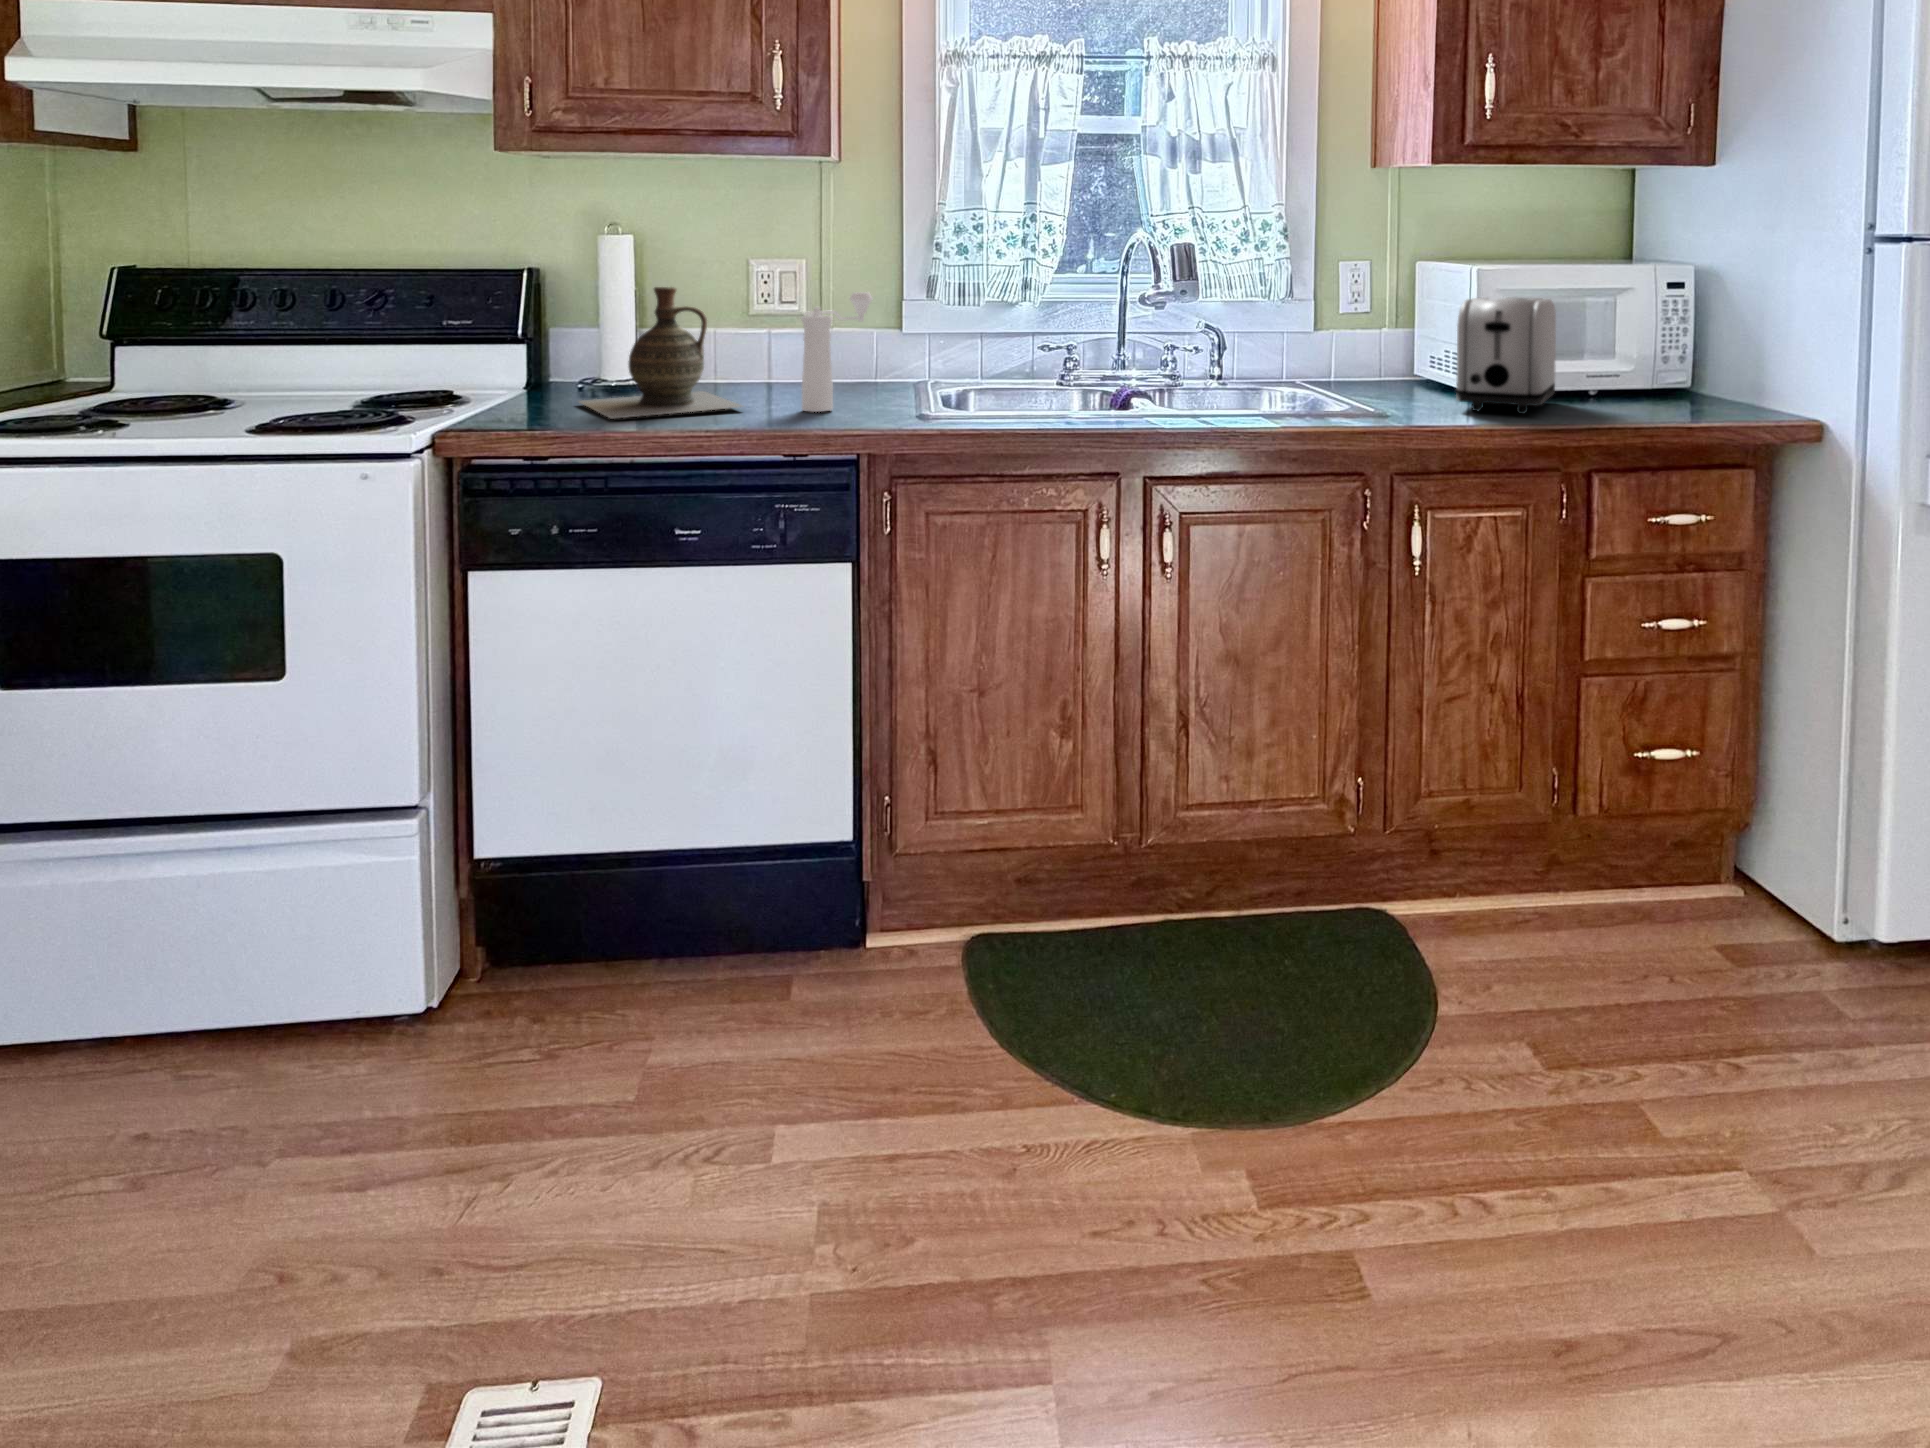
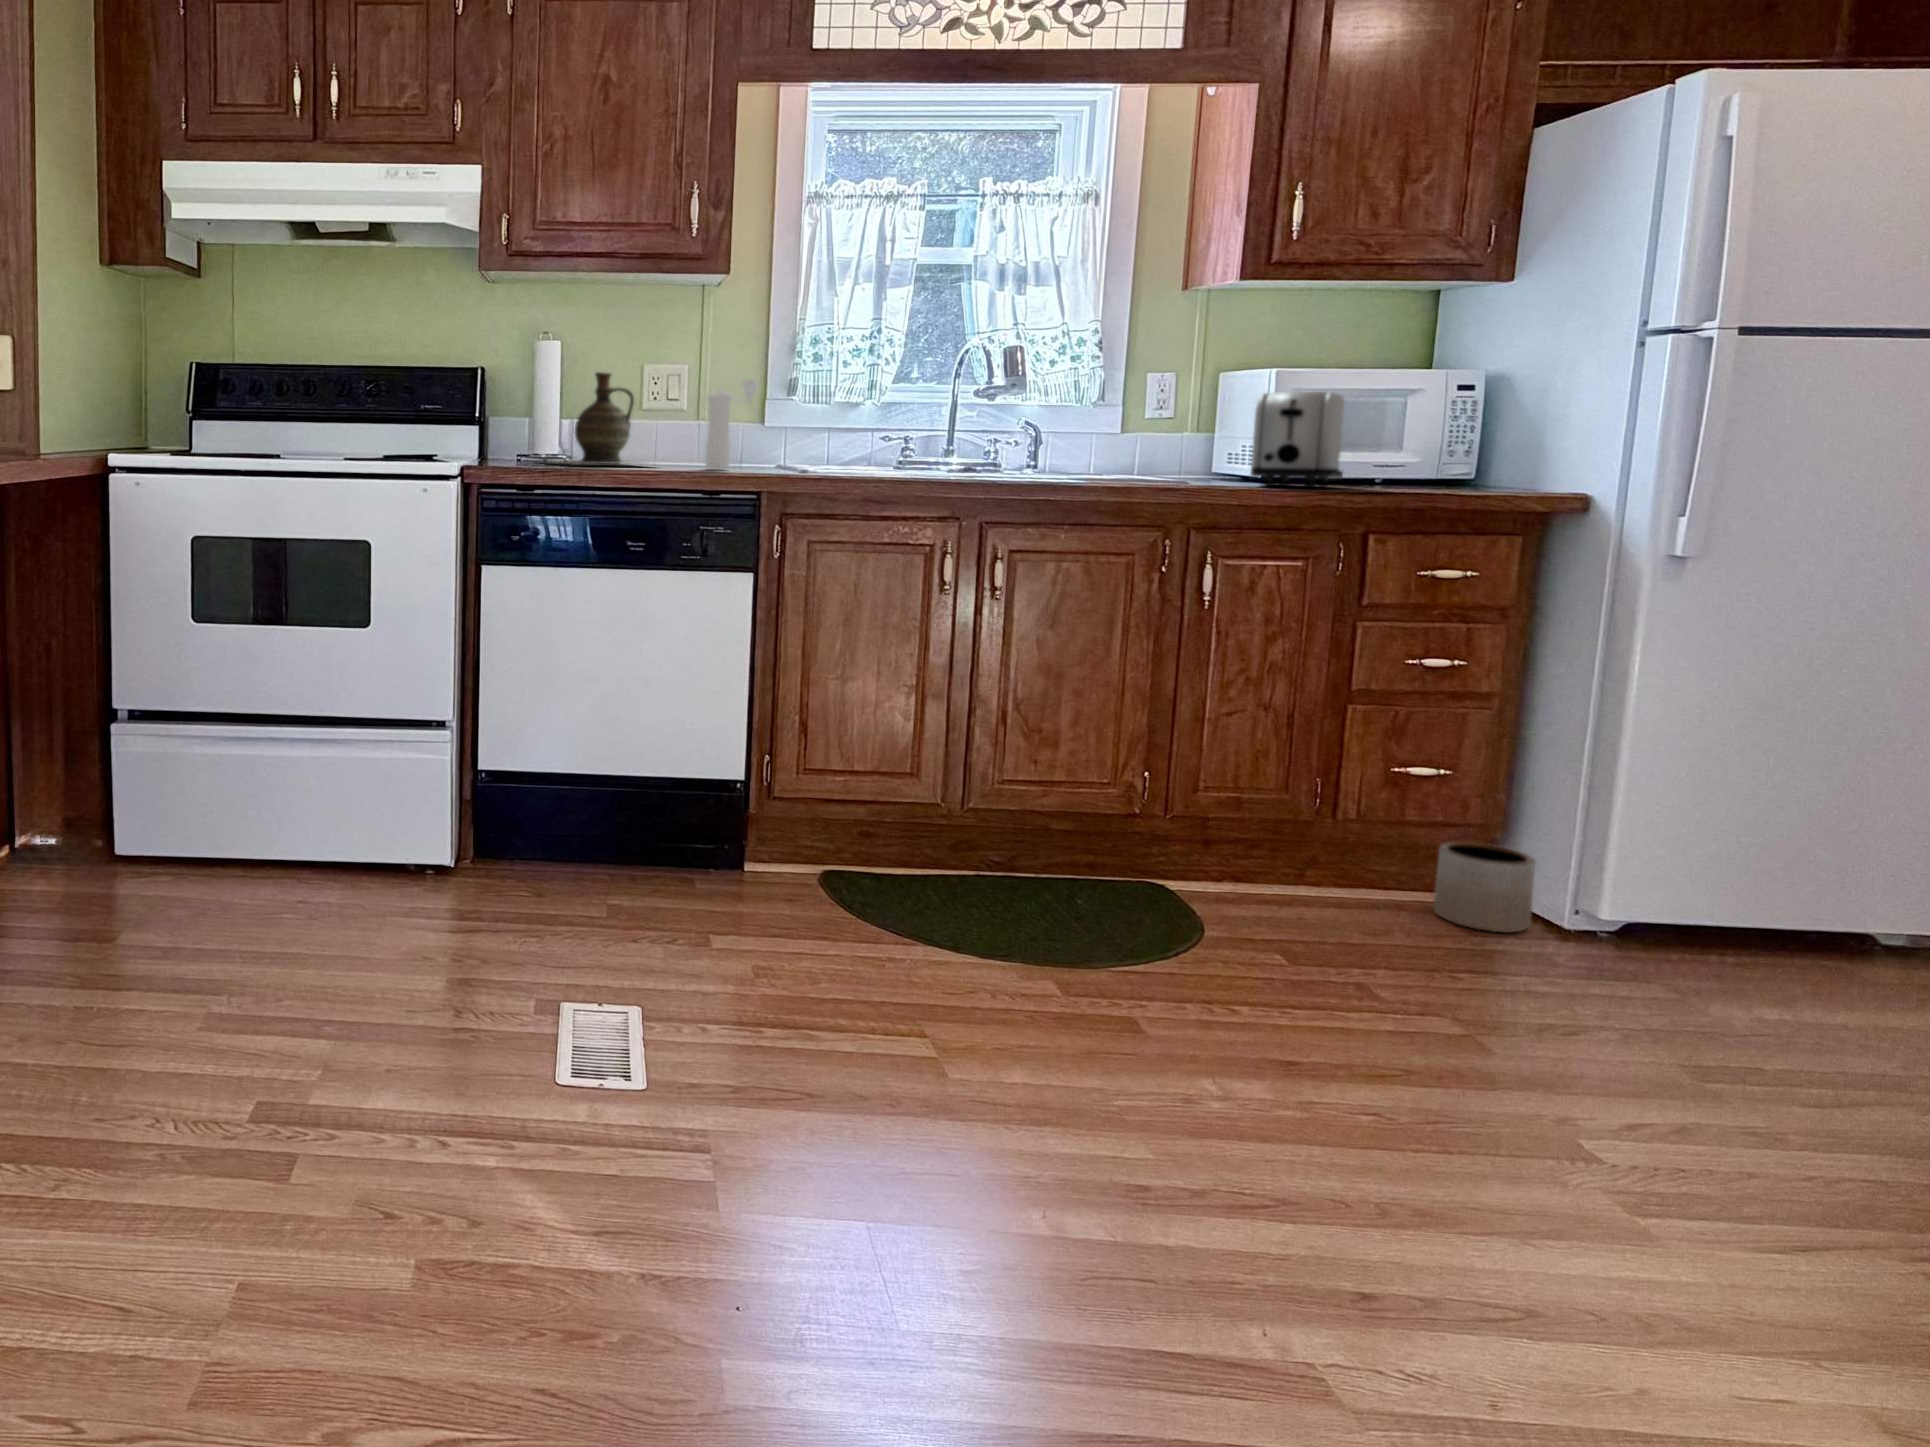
planter: none [1689,835,1798,961] -> present [1434,842,1536,932]

